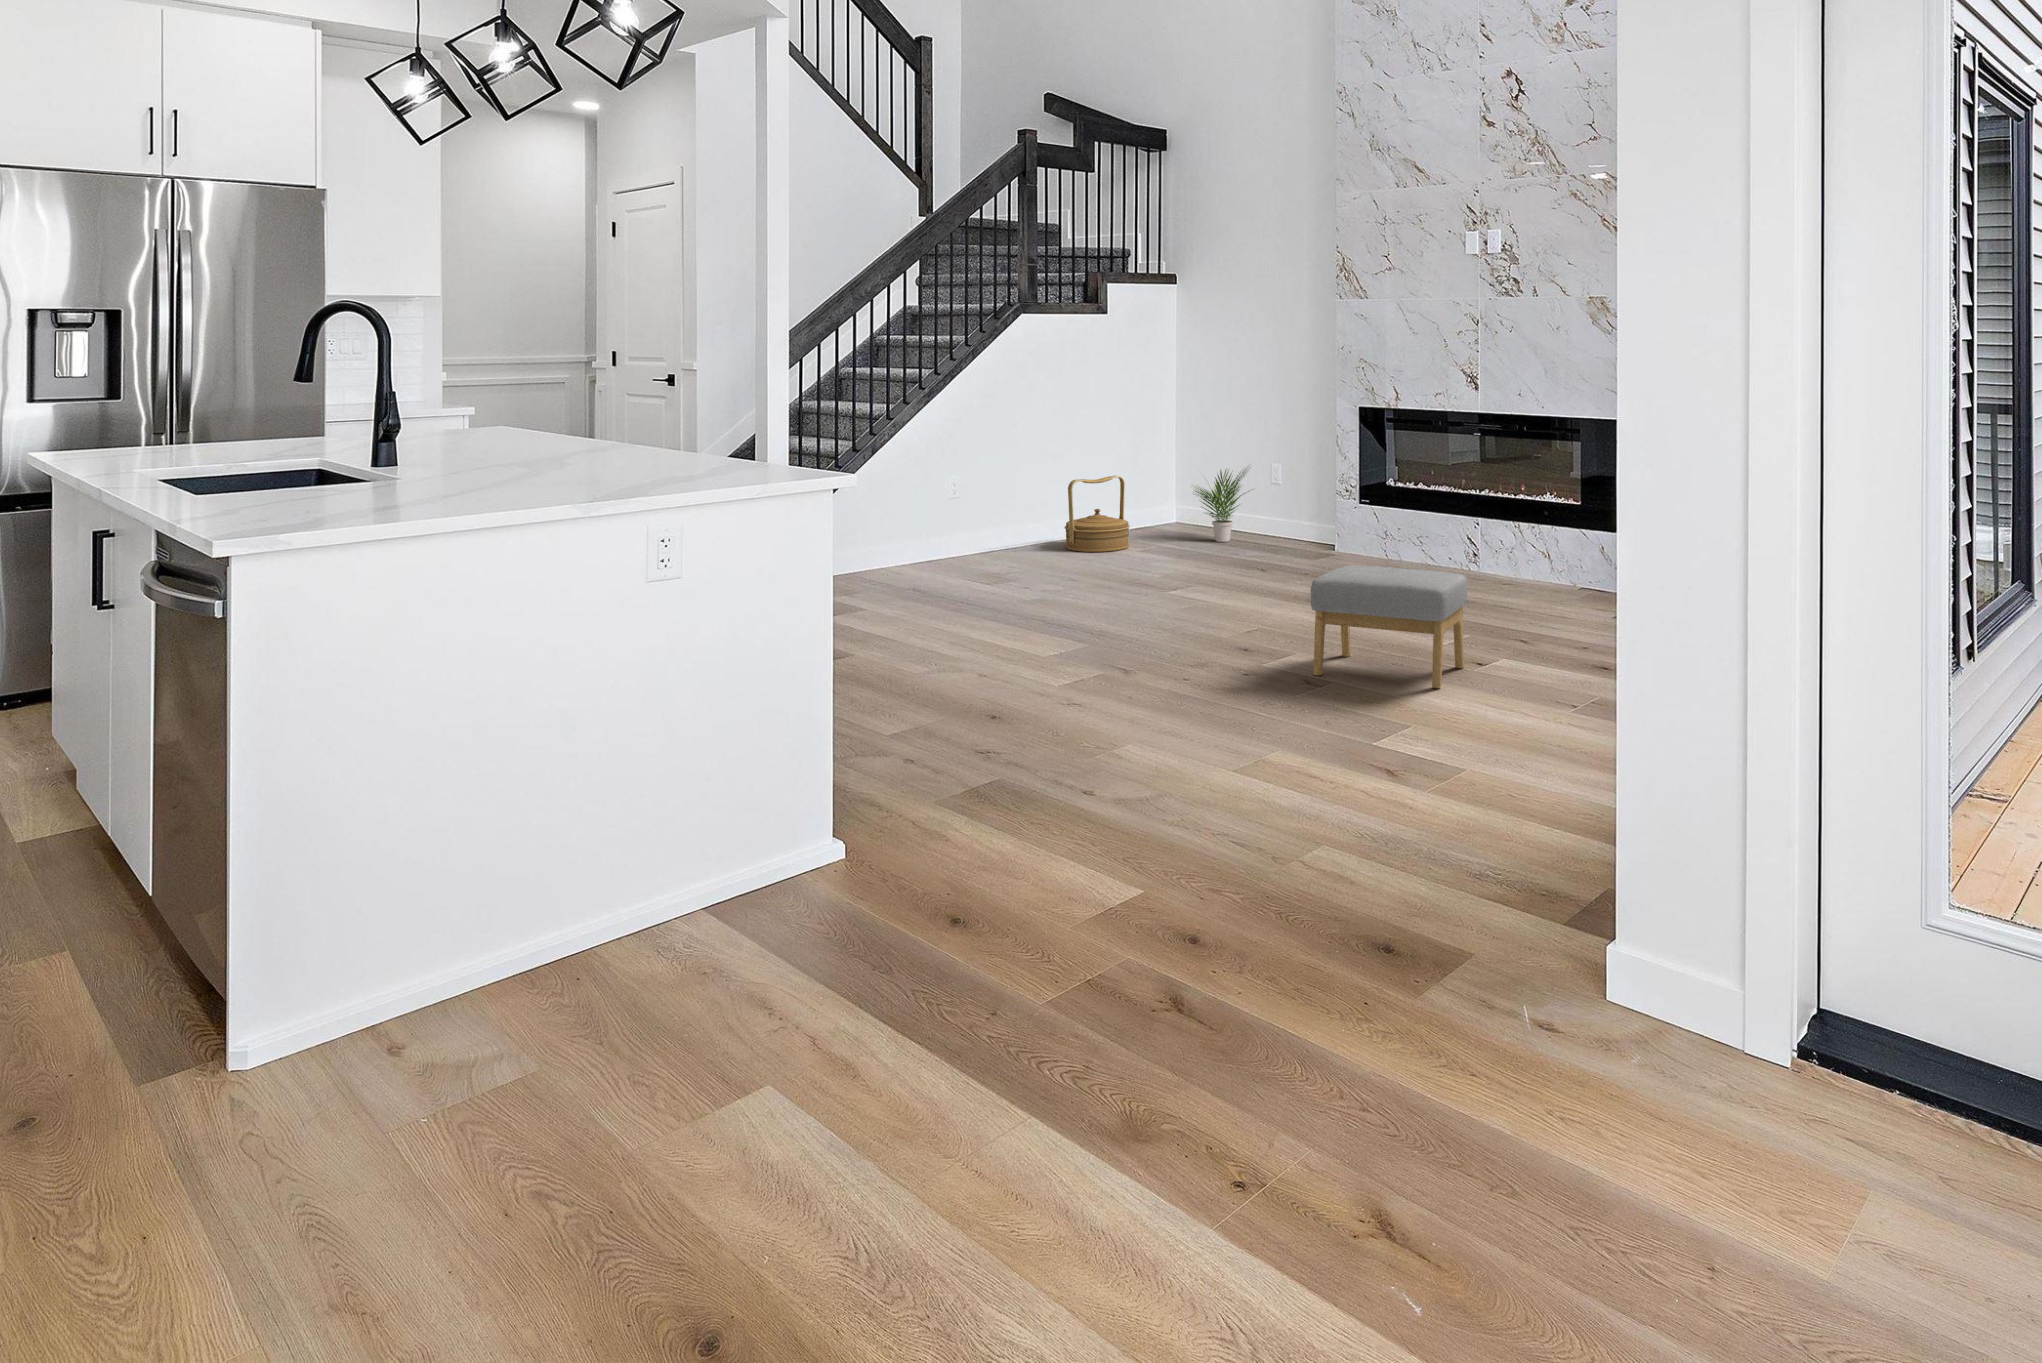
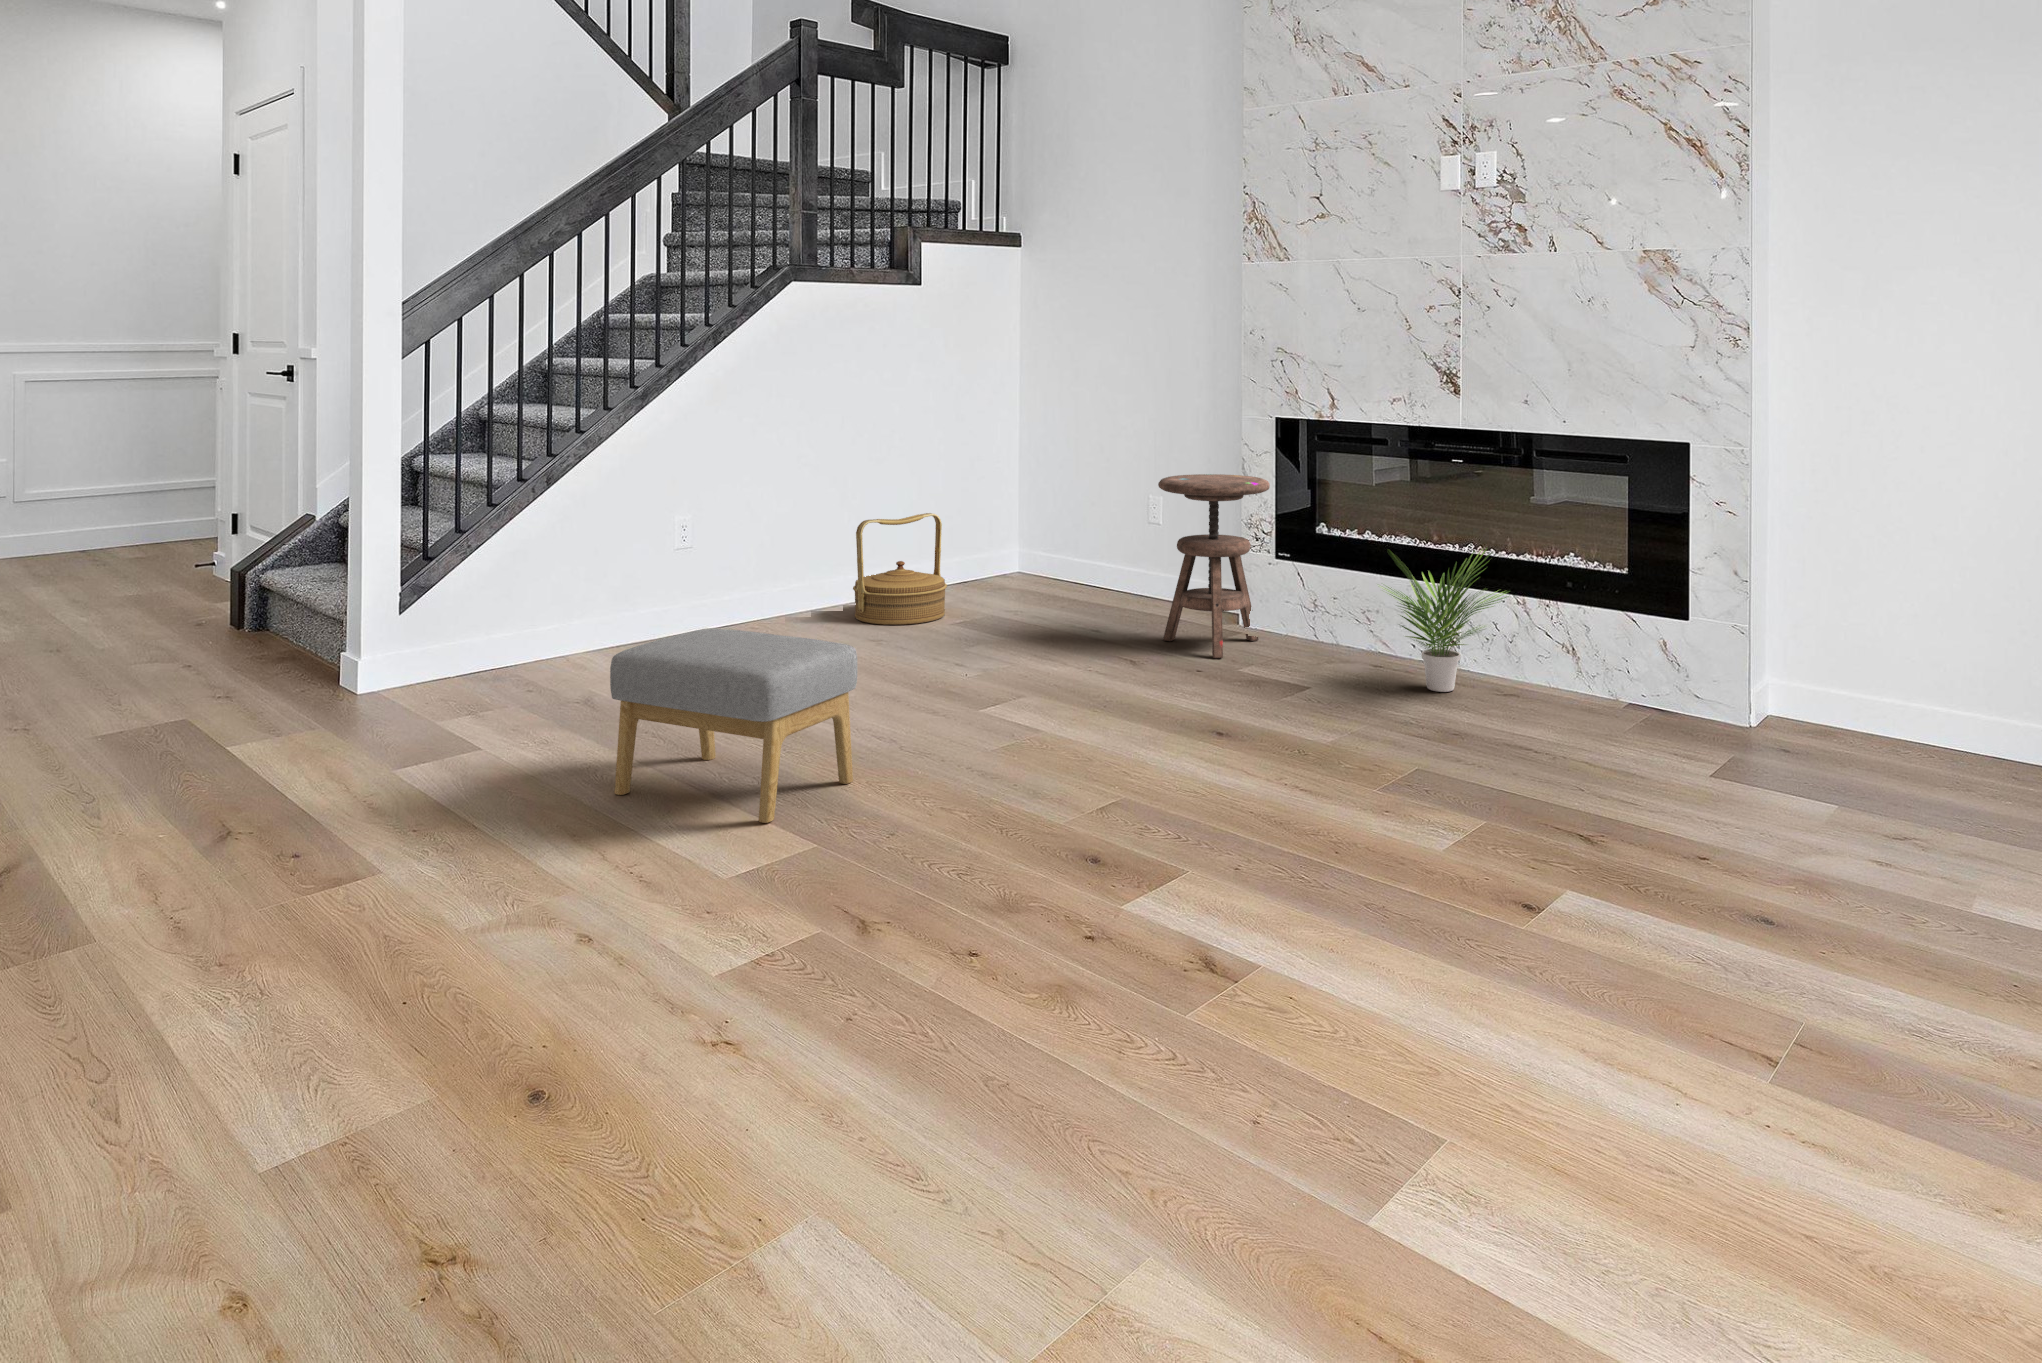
side table: none [1279,446,1354,568] -> present [1158,474,1270,658]
potted plant: present [1196,469,1249,542] -> present [1385,548,1507,692]
footstool: present [1311,566,1467,688] -> present [610,628,857,823]

